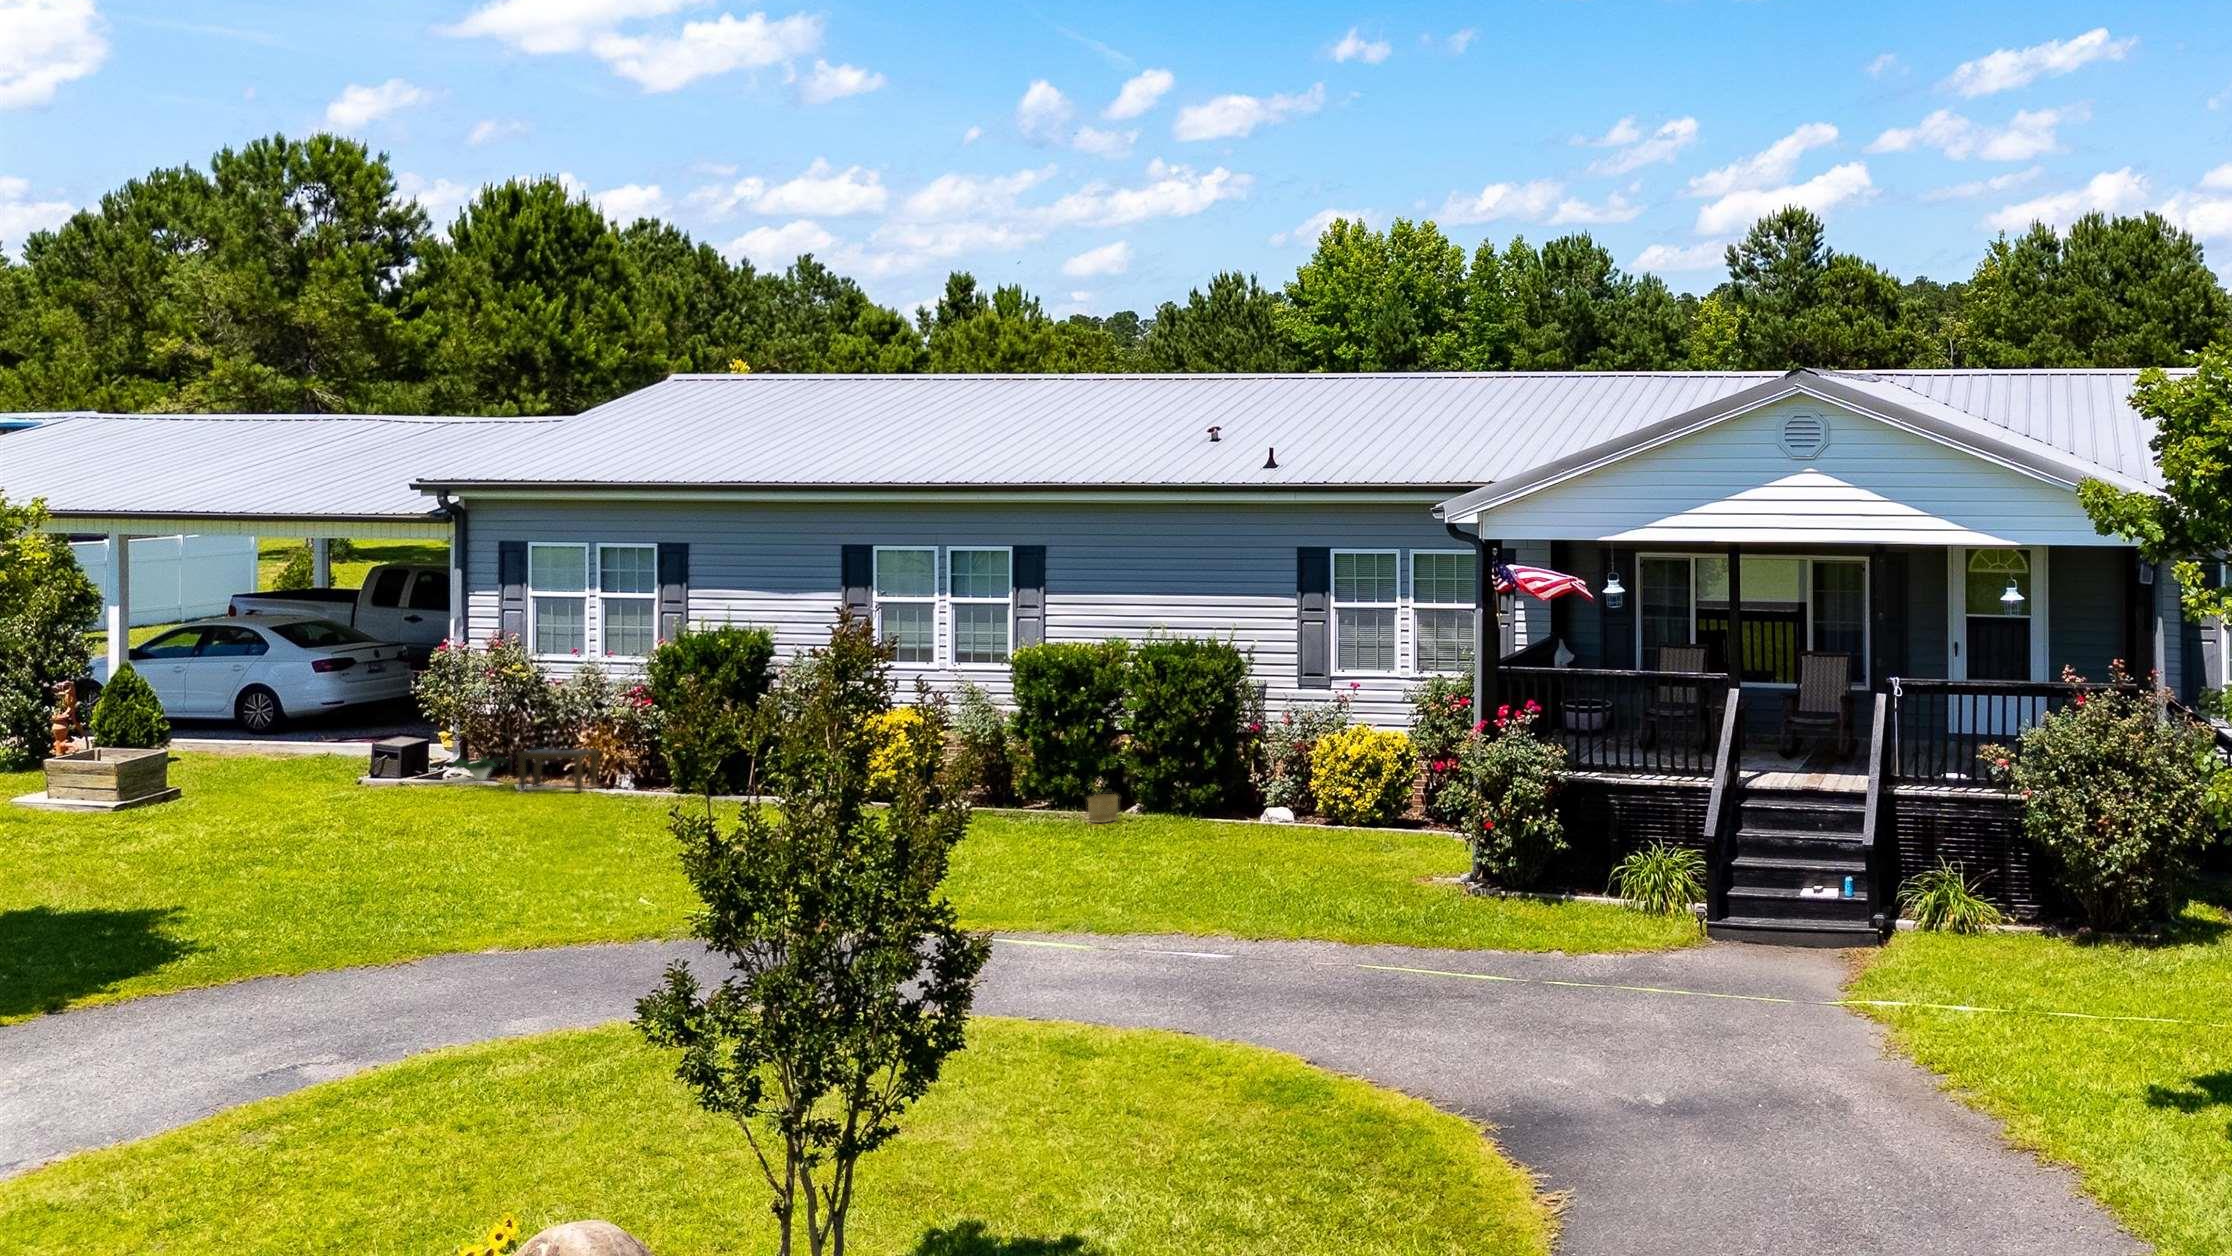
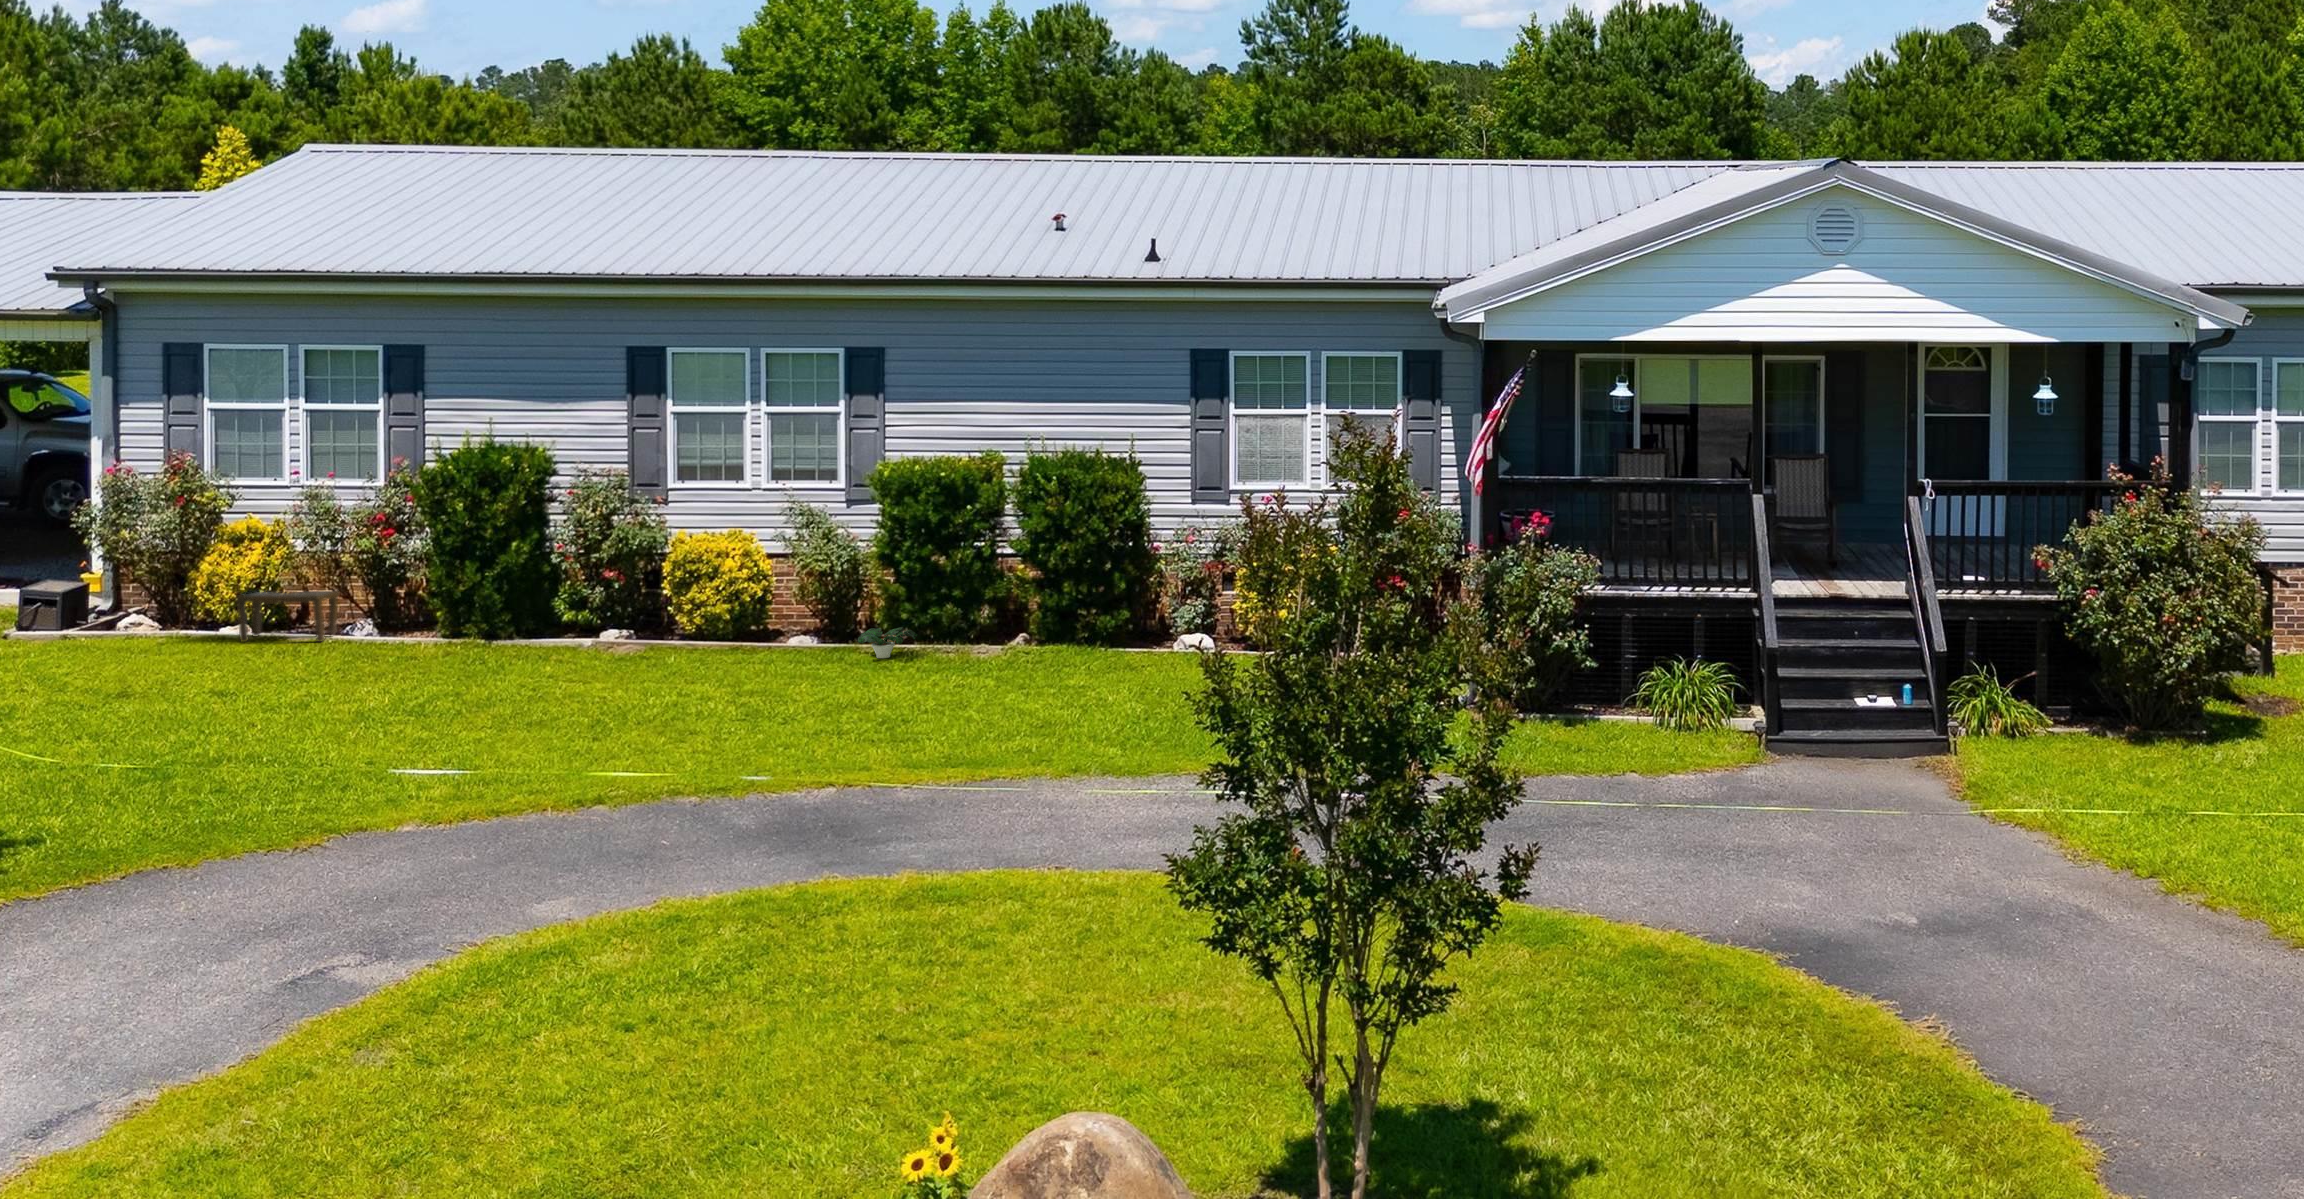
potted plant: present [451,756,507,781] -> present [858,627,918,658]
wooden bucket: present [1088,794,1118,823] -> none [964,625,1000,657]

